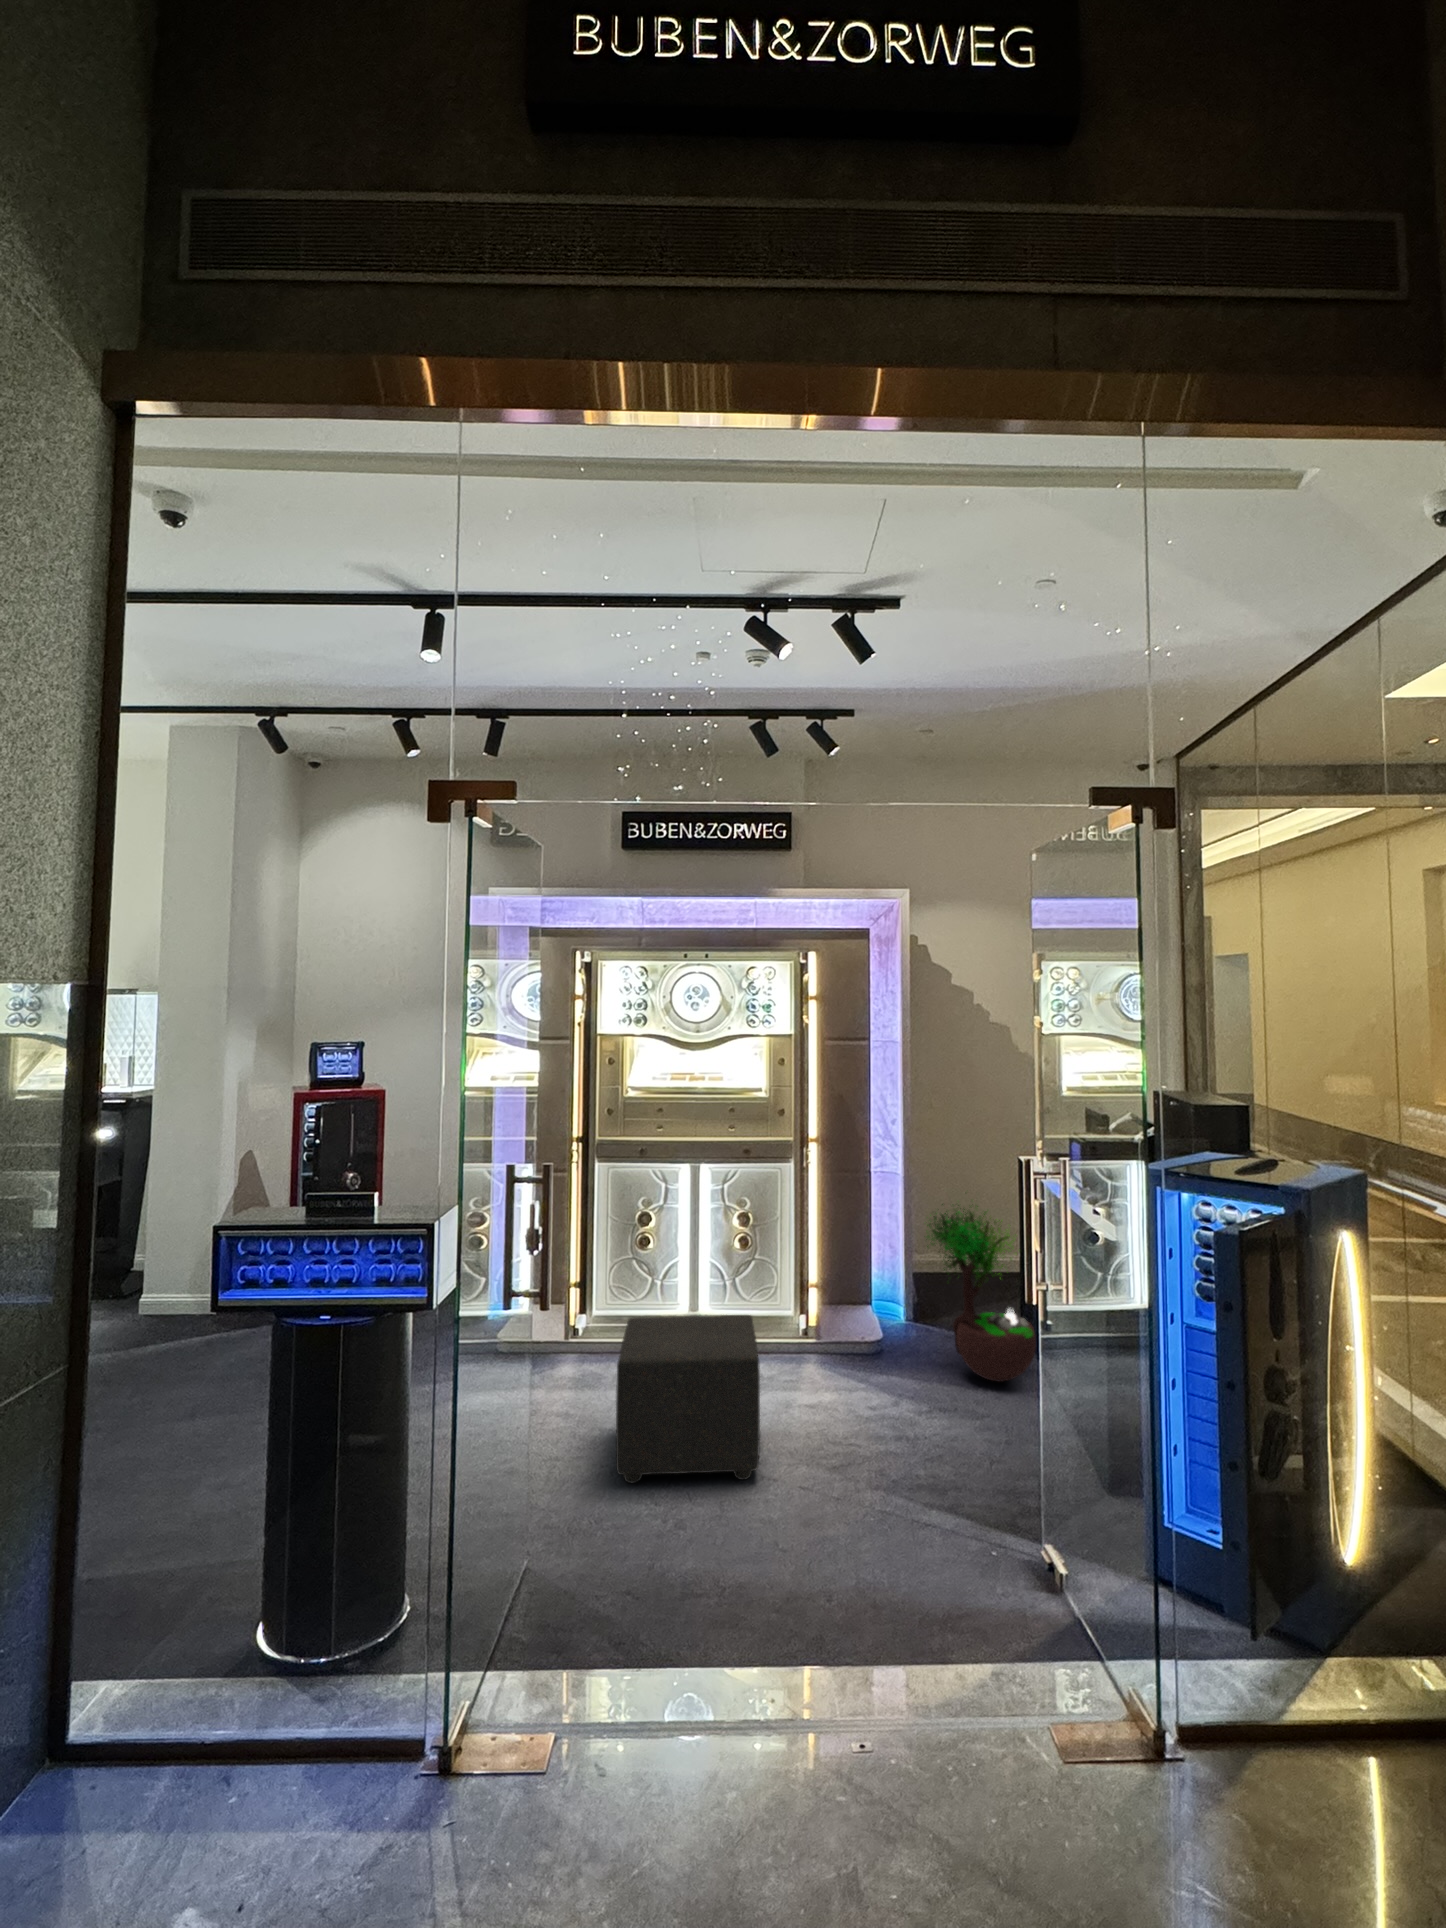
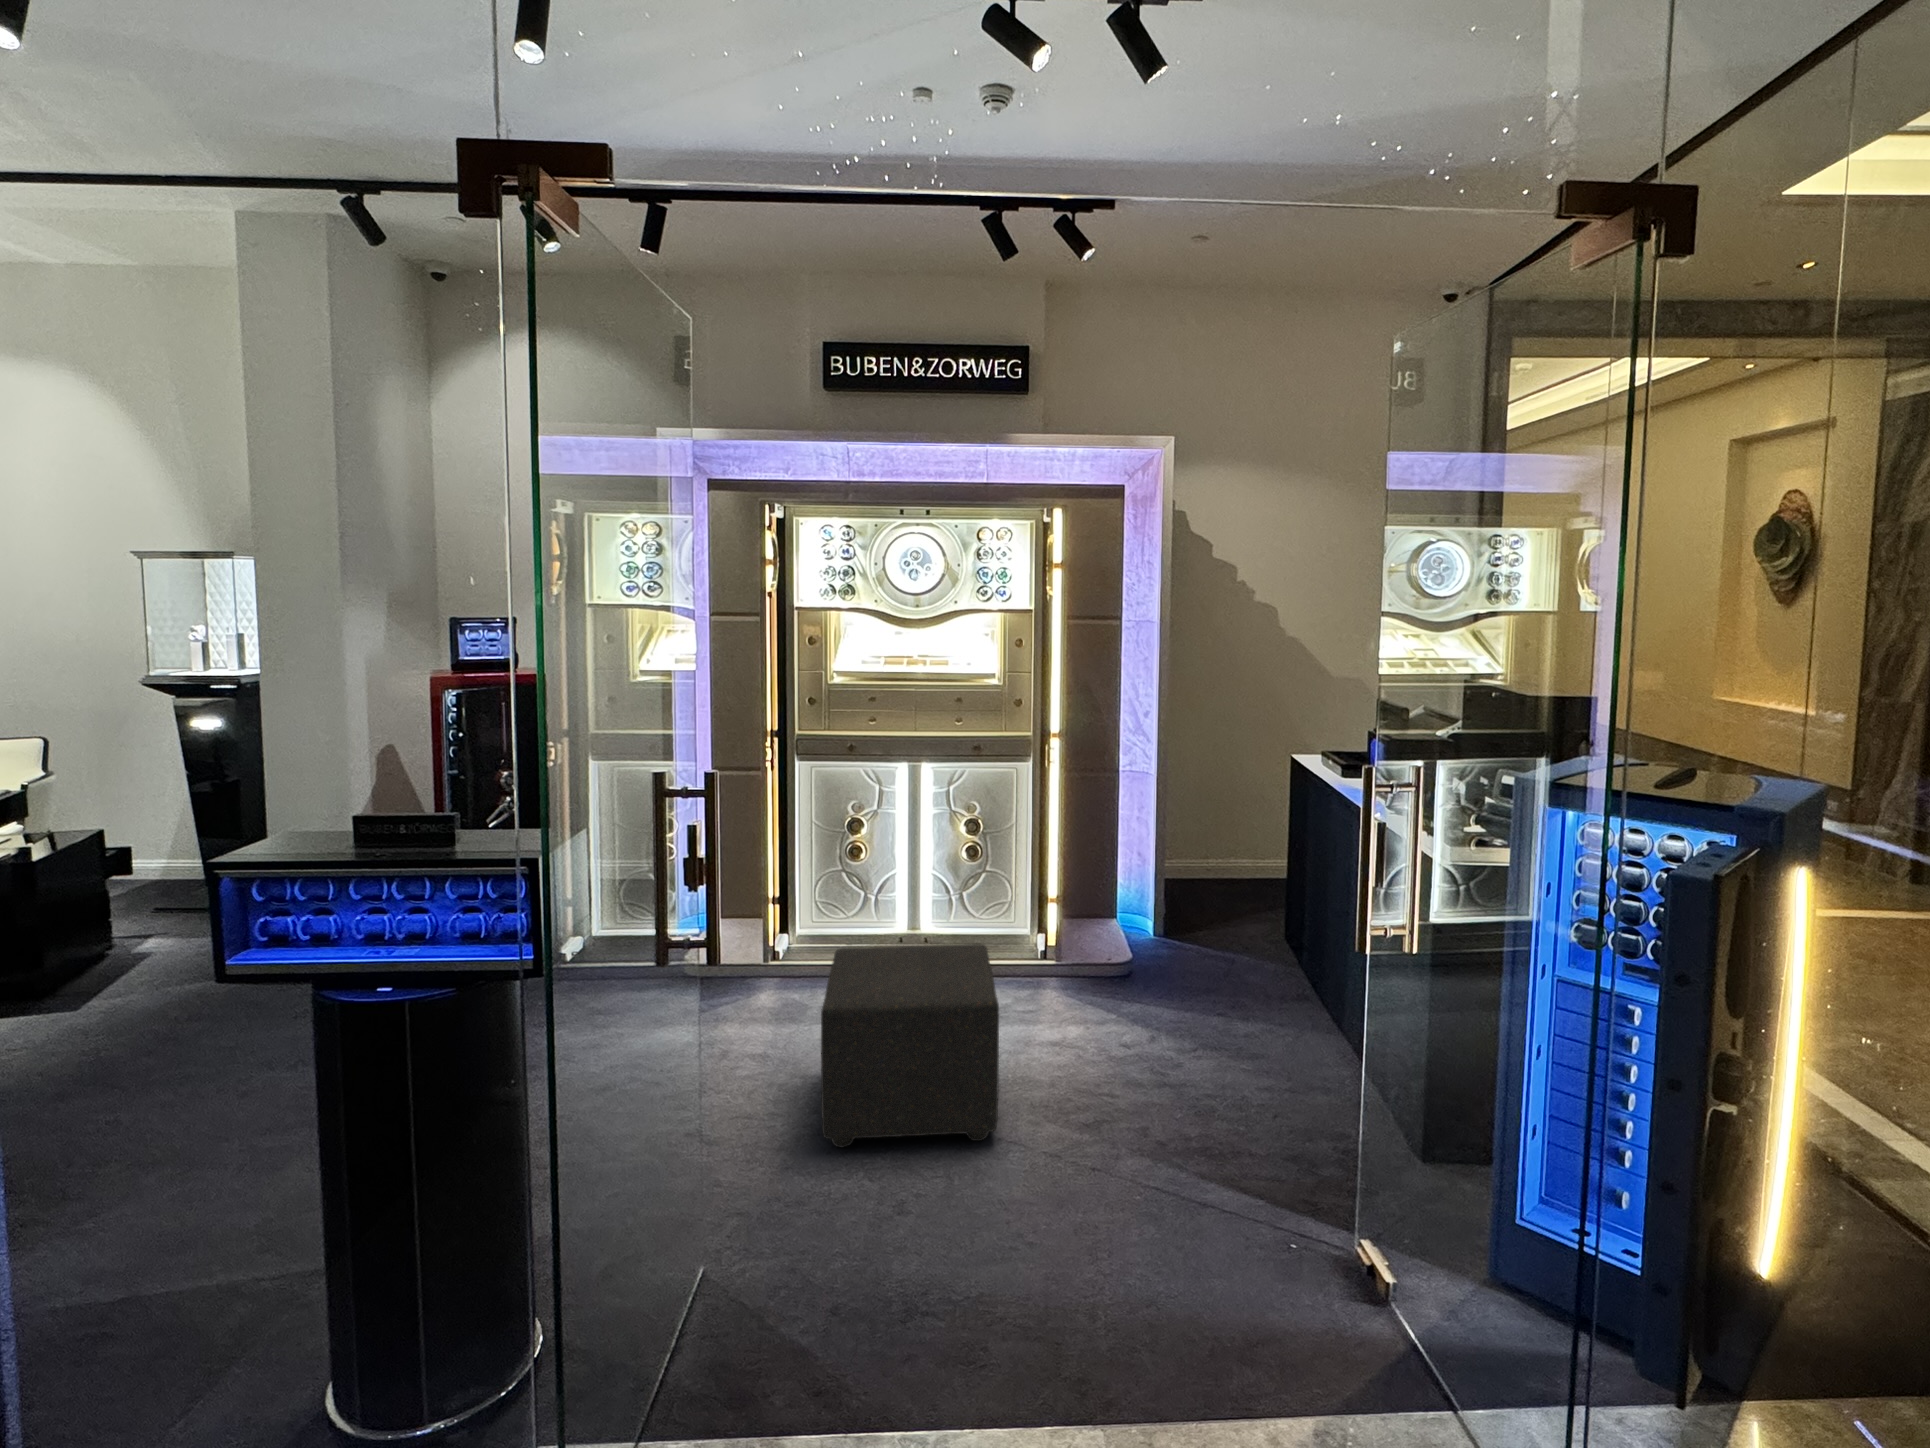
potted tree: present [926,1204,1036,1381] -> none [1186,797,1313,1011]

